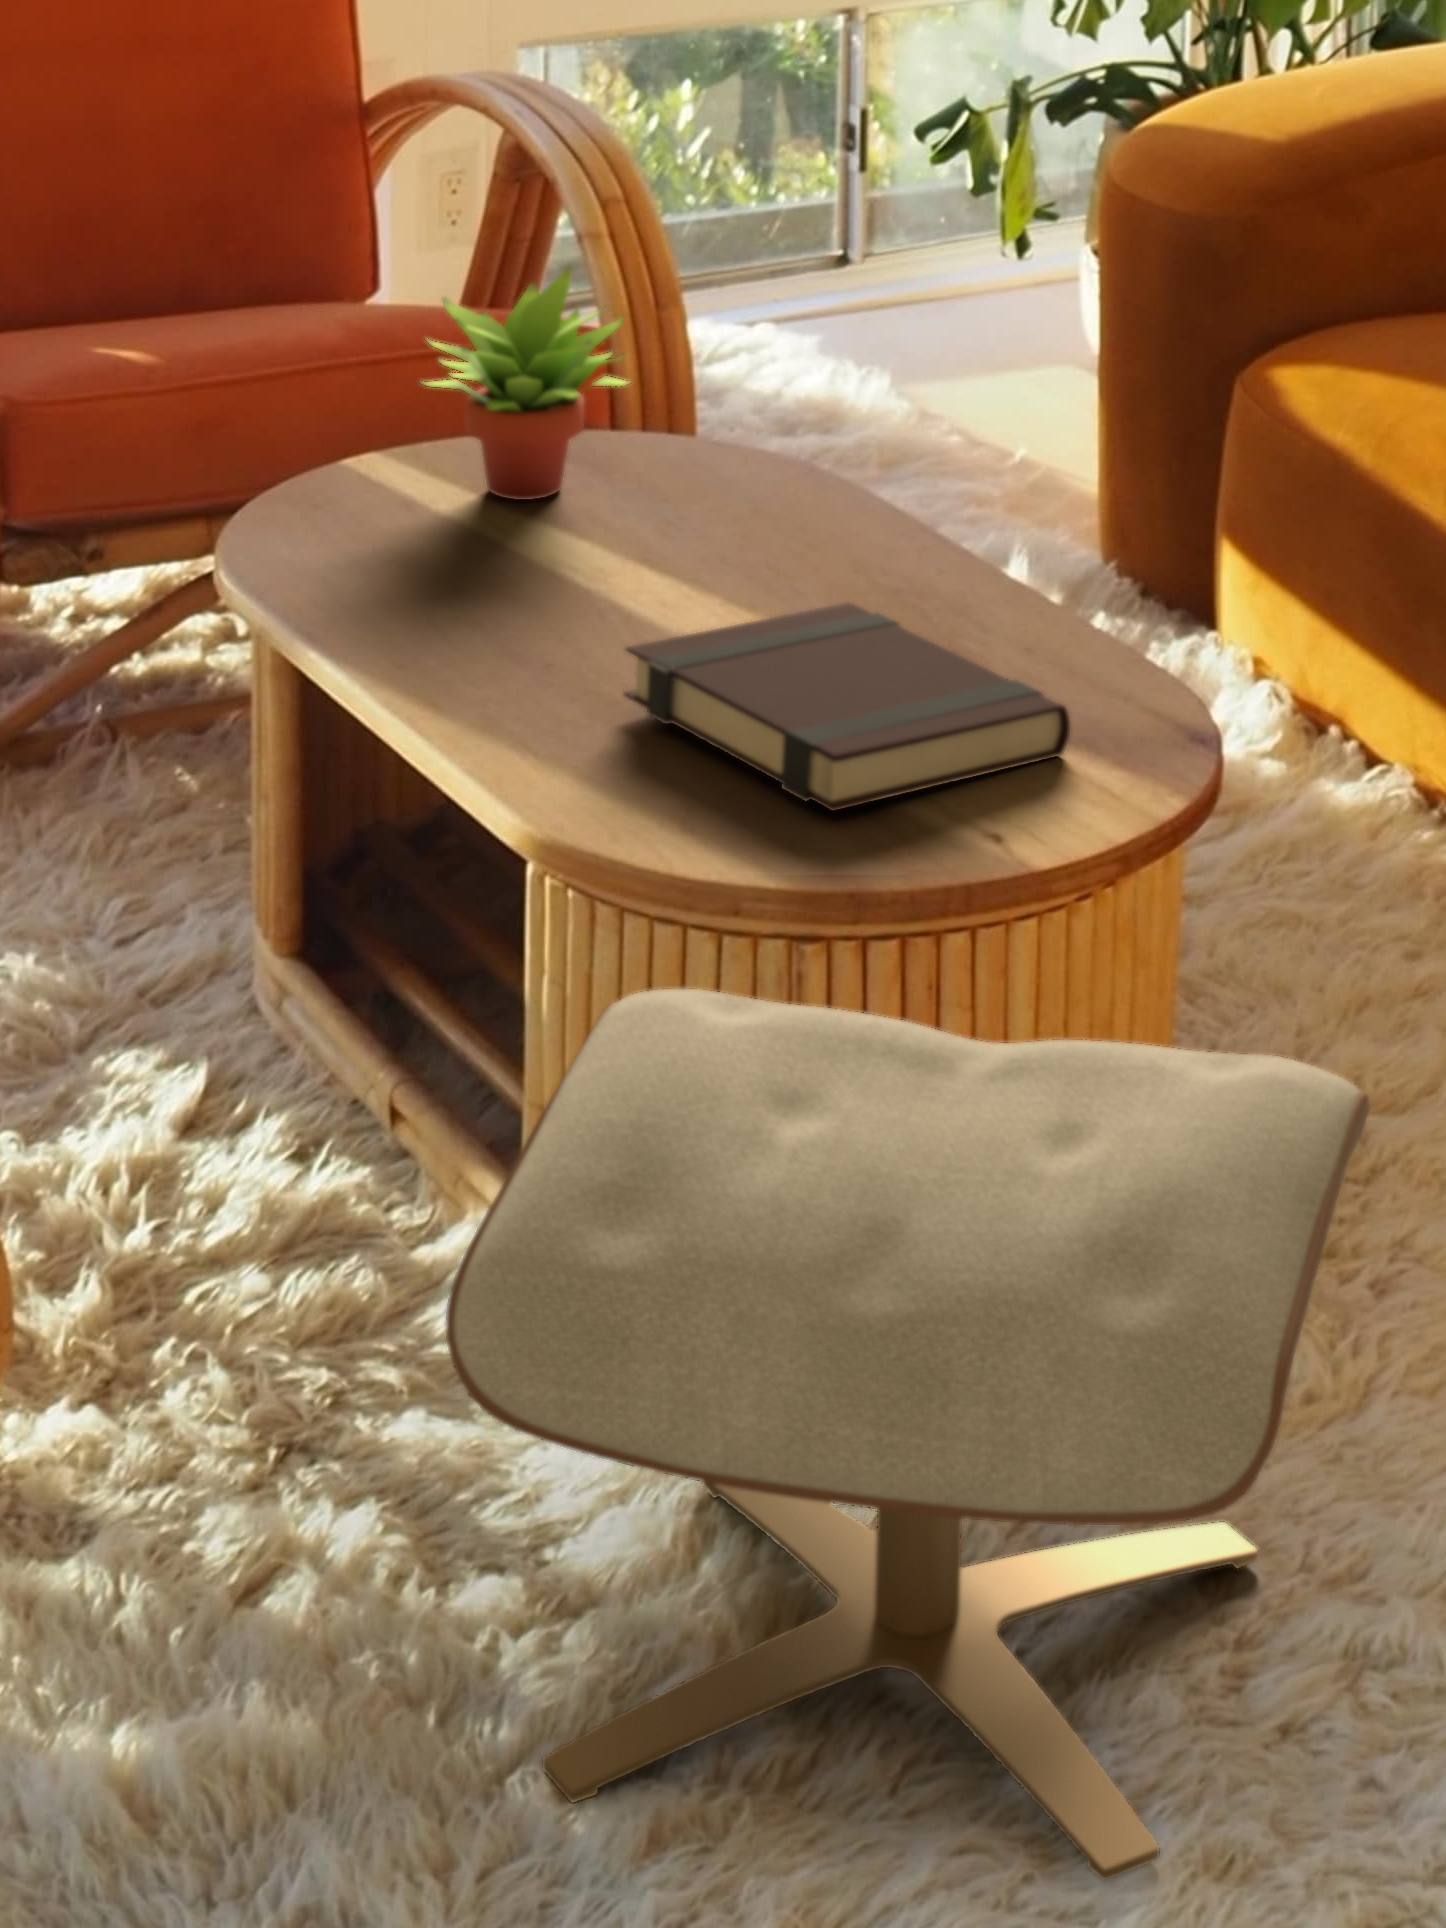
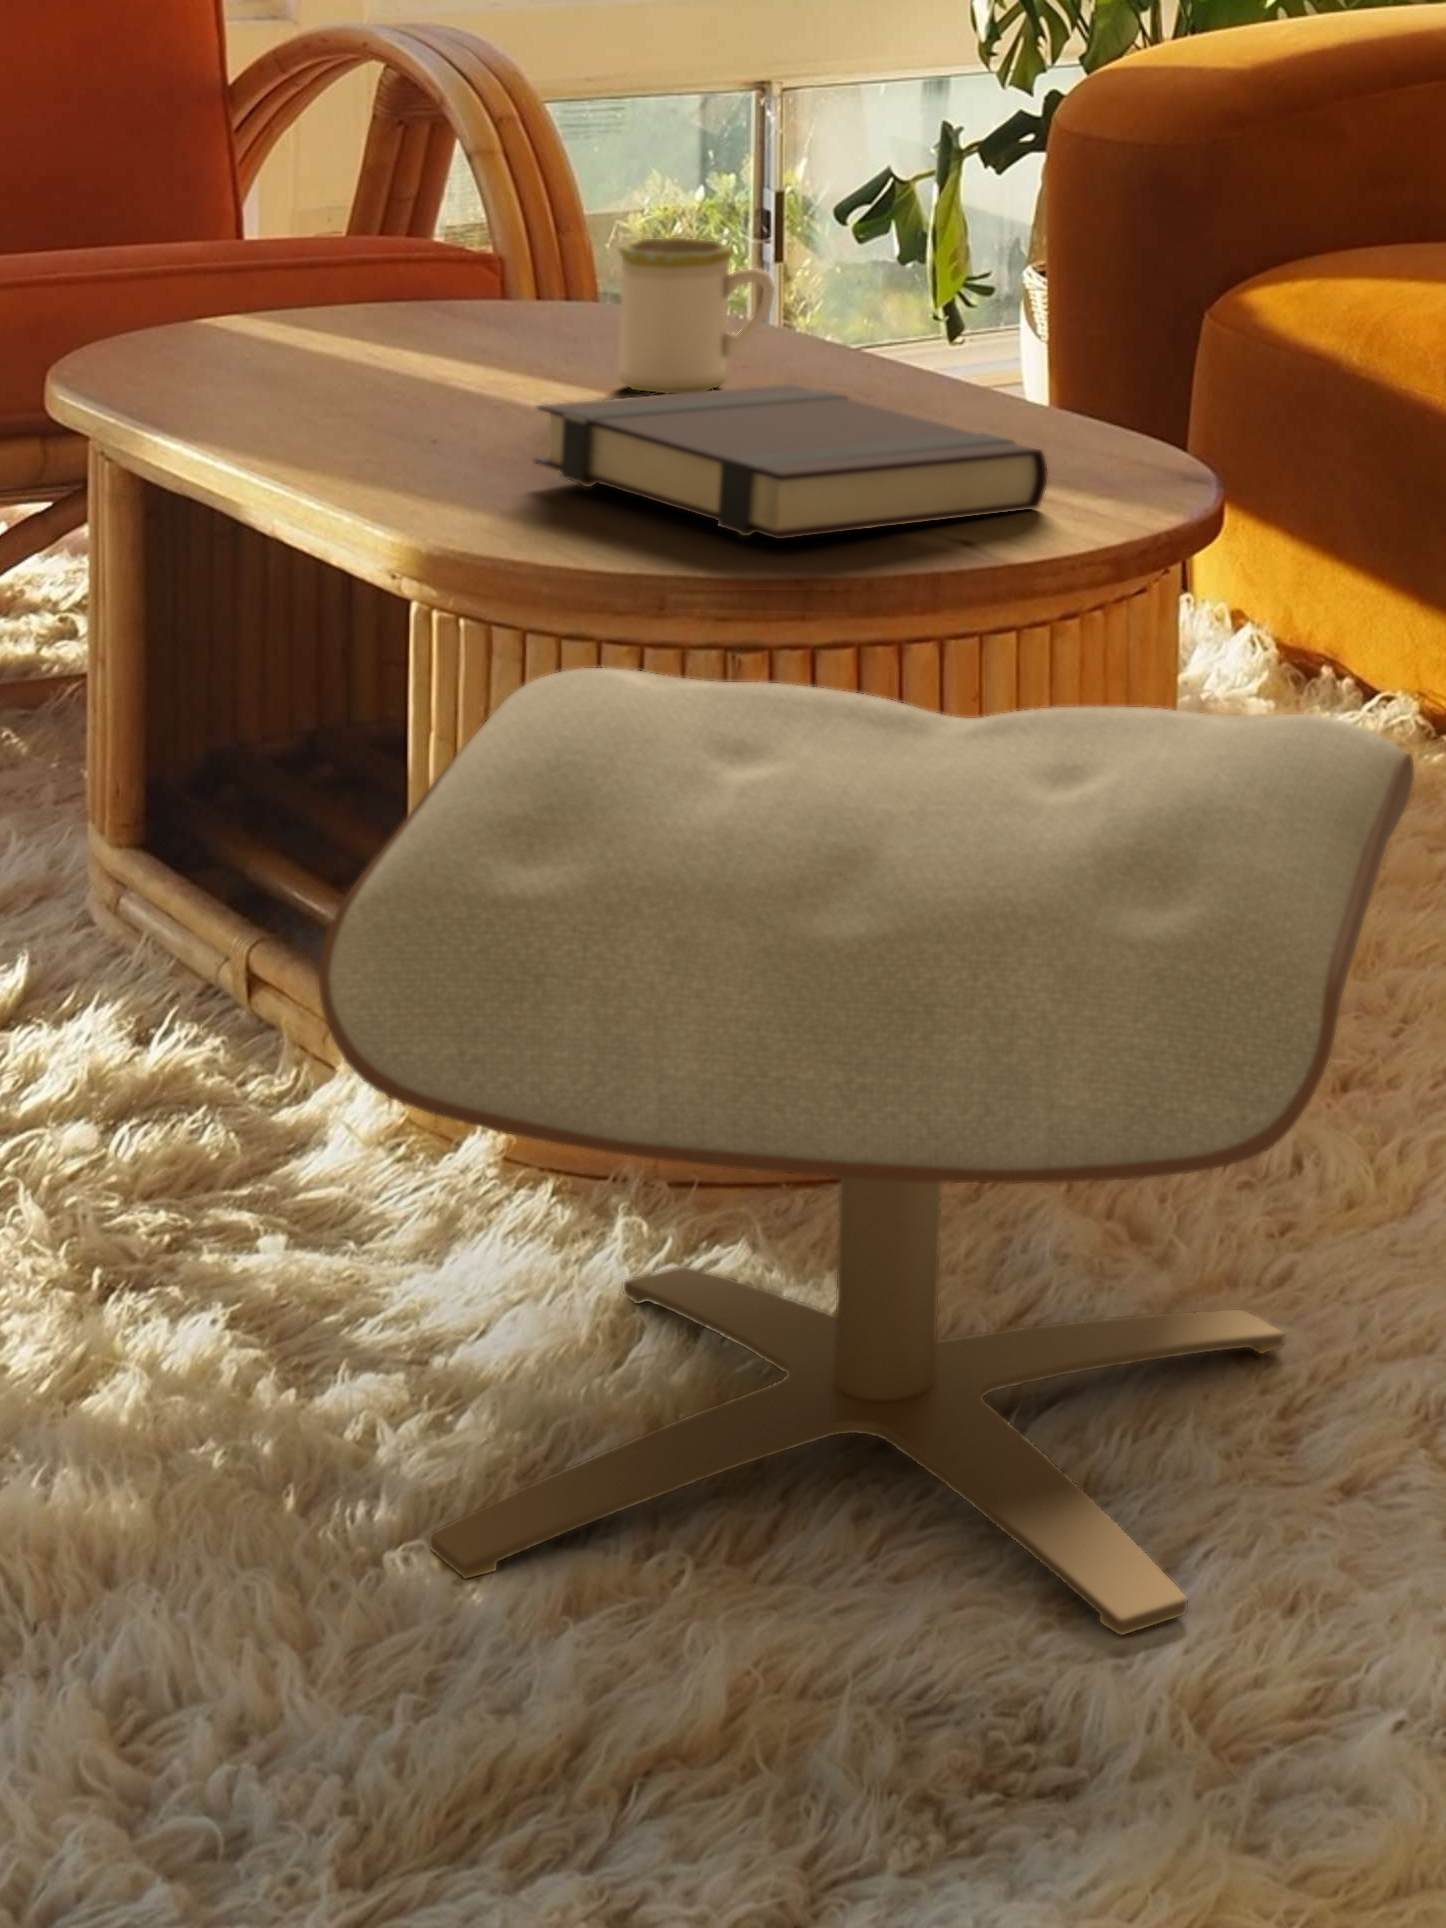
succulent plant: present [424,266,628,500] -> none [301,94,545,345]
mug: none [697,429,838,578] -> present [619,238,775,394]

